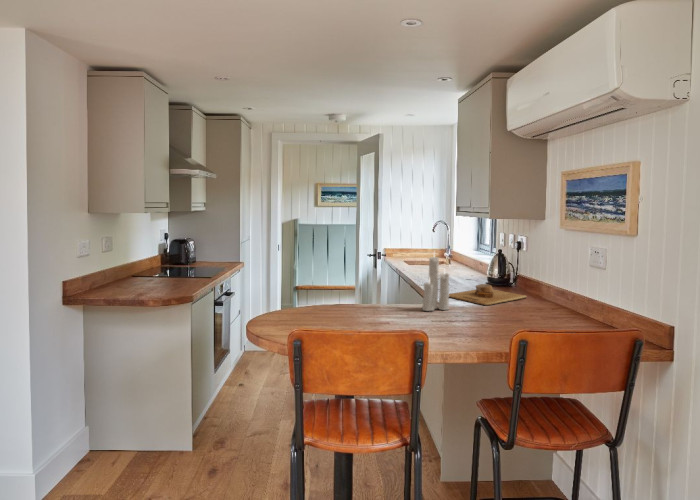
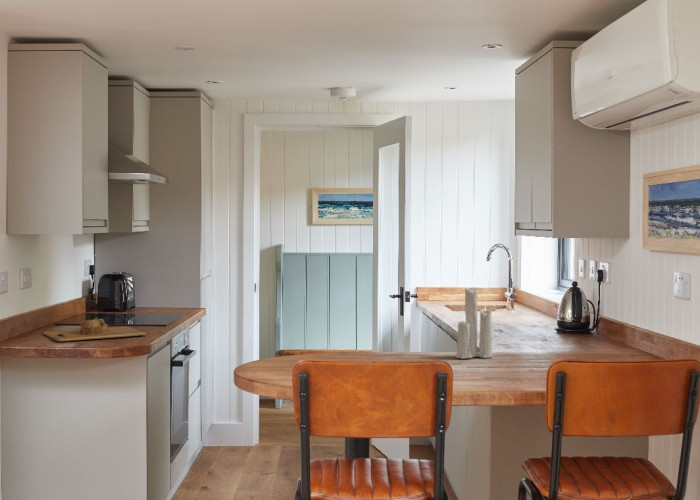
cutting board: present [449,284,526,306] -> present [44,319,145,342]

